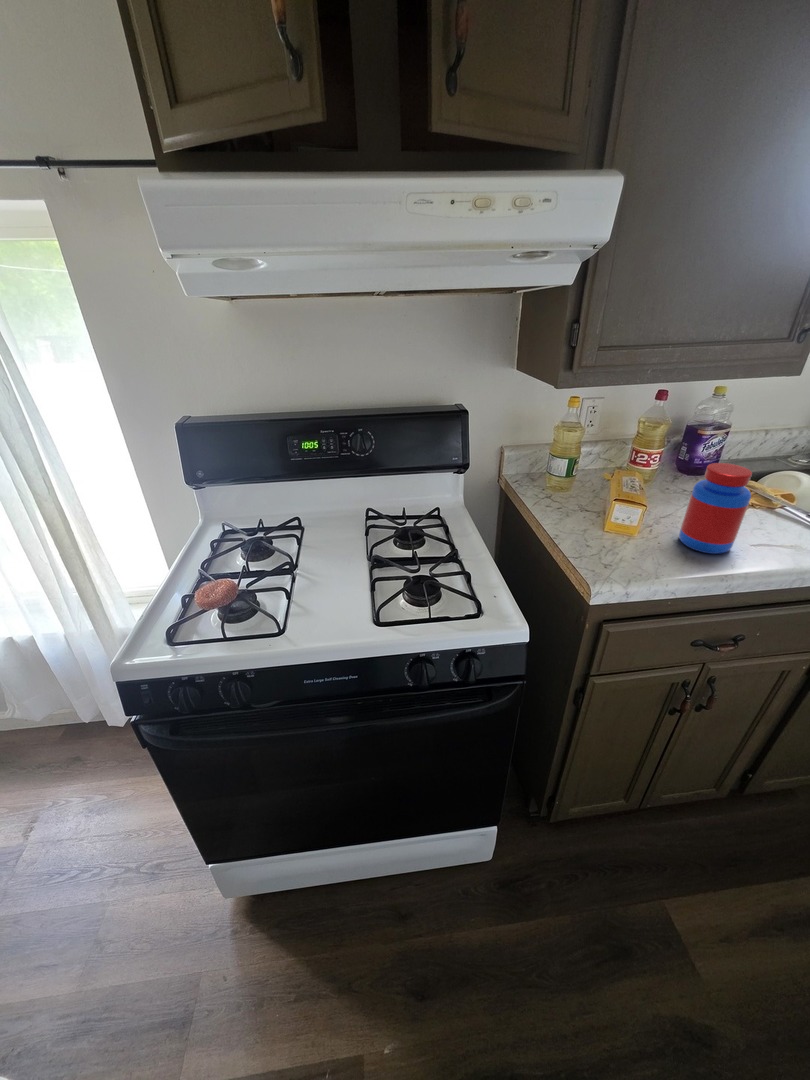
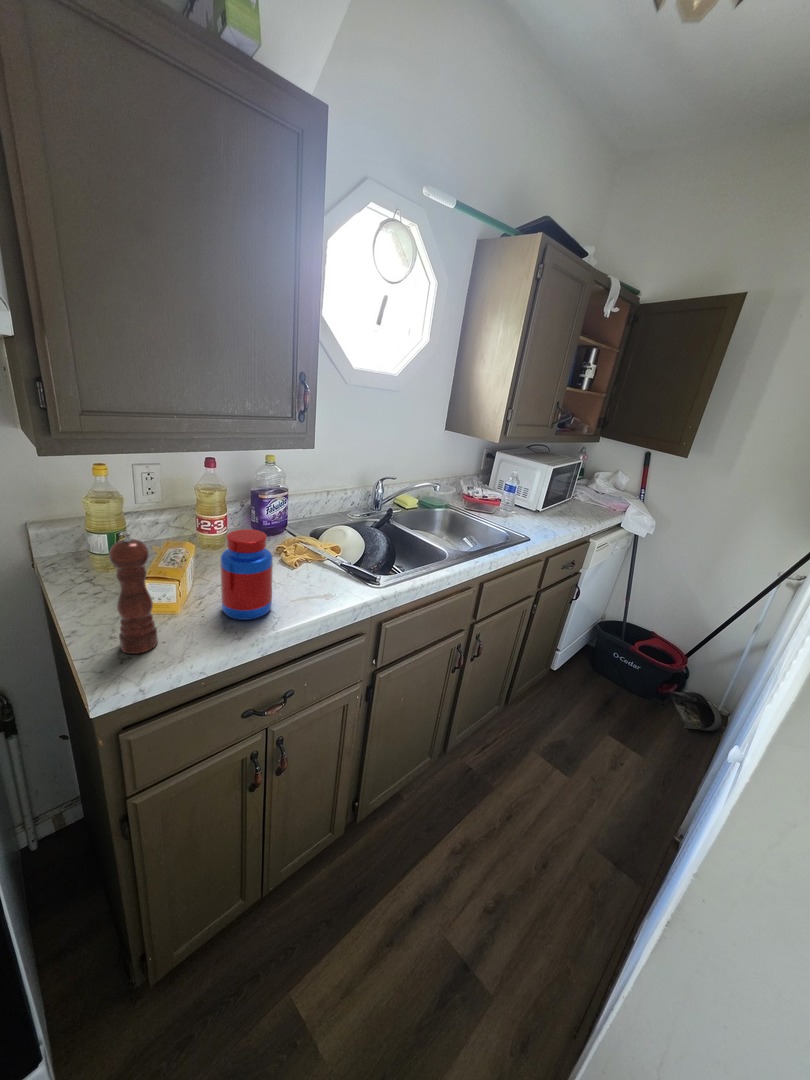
pepper mill: none [601,455,651,562] -> present [109,531,158,654]

